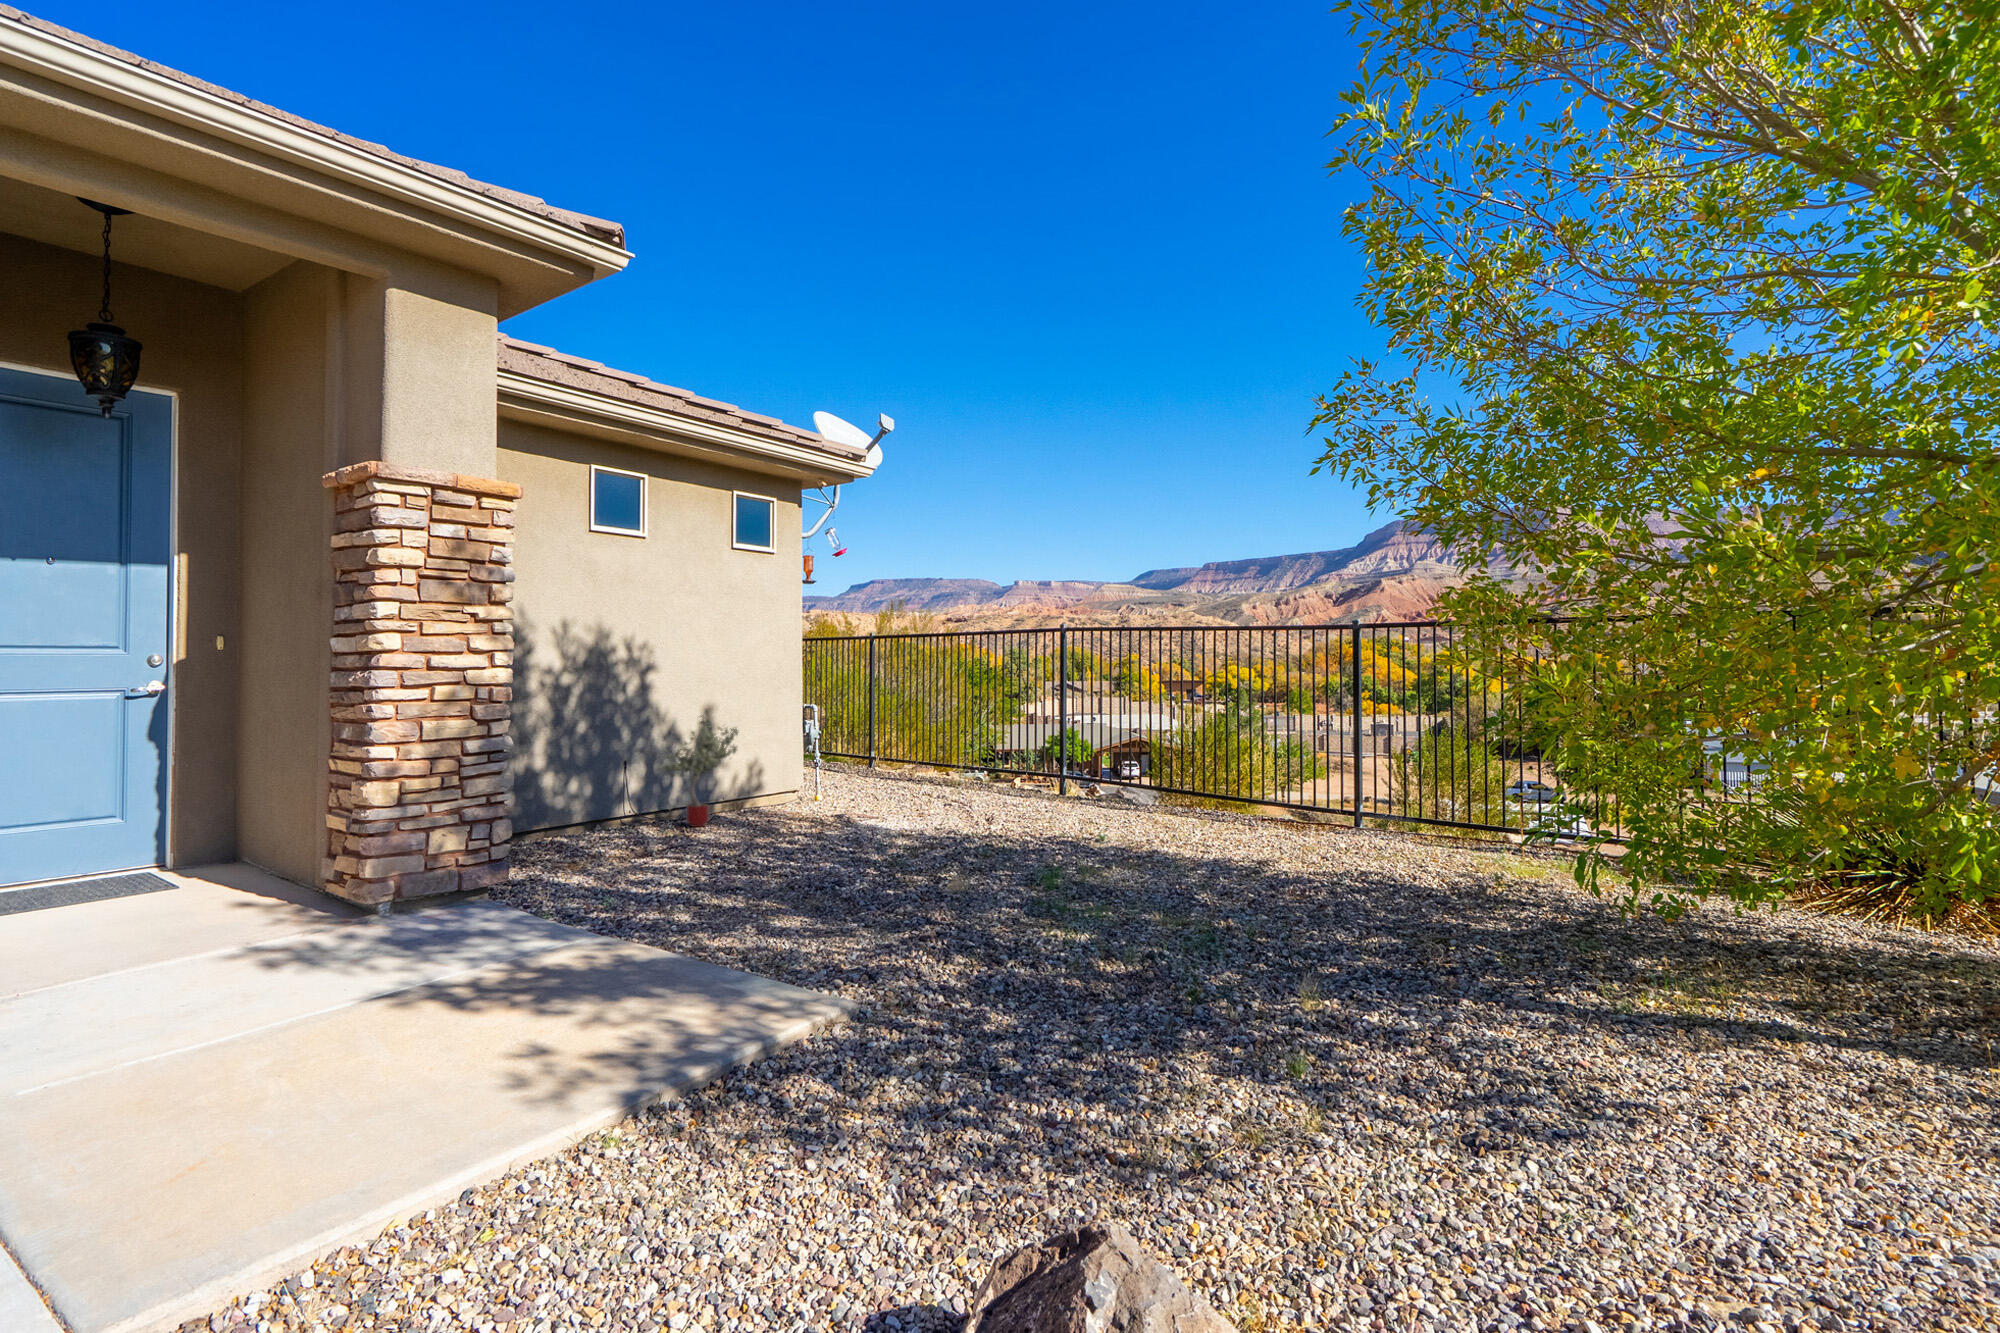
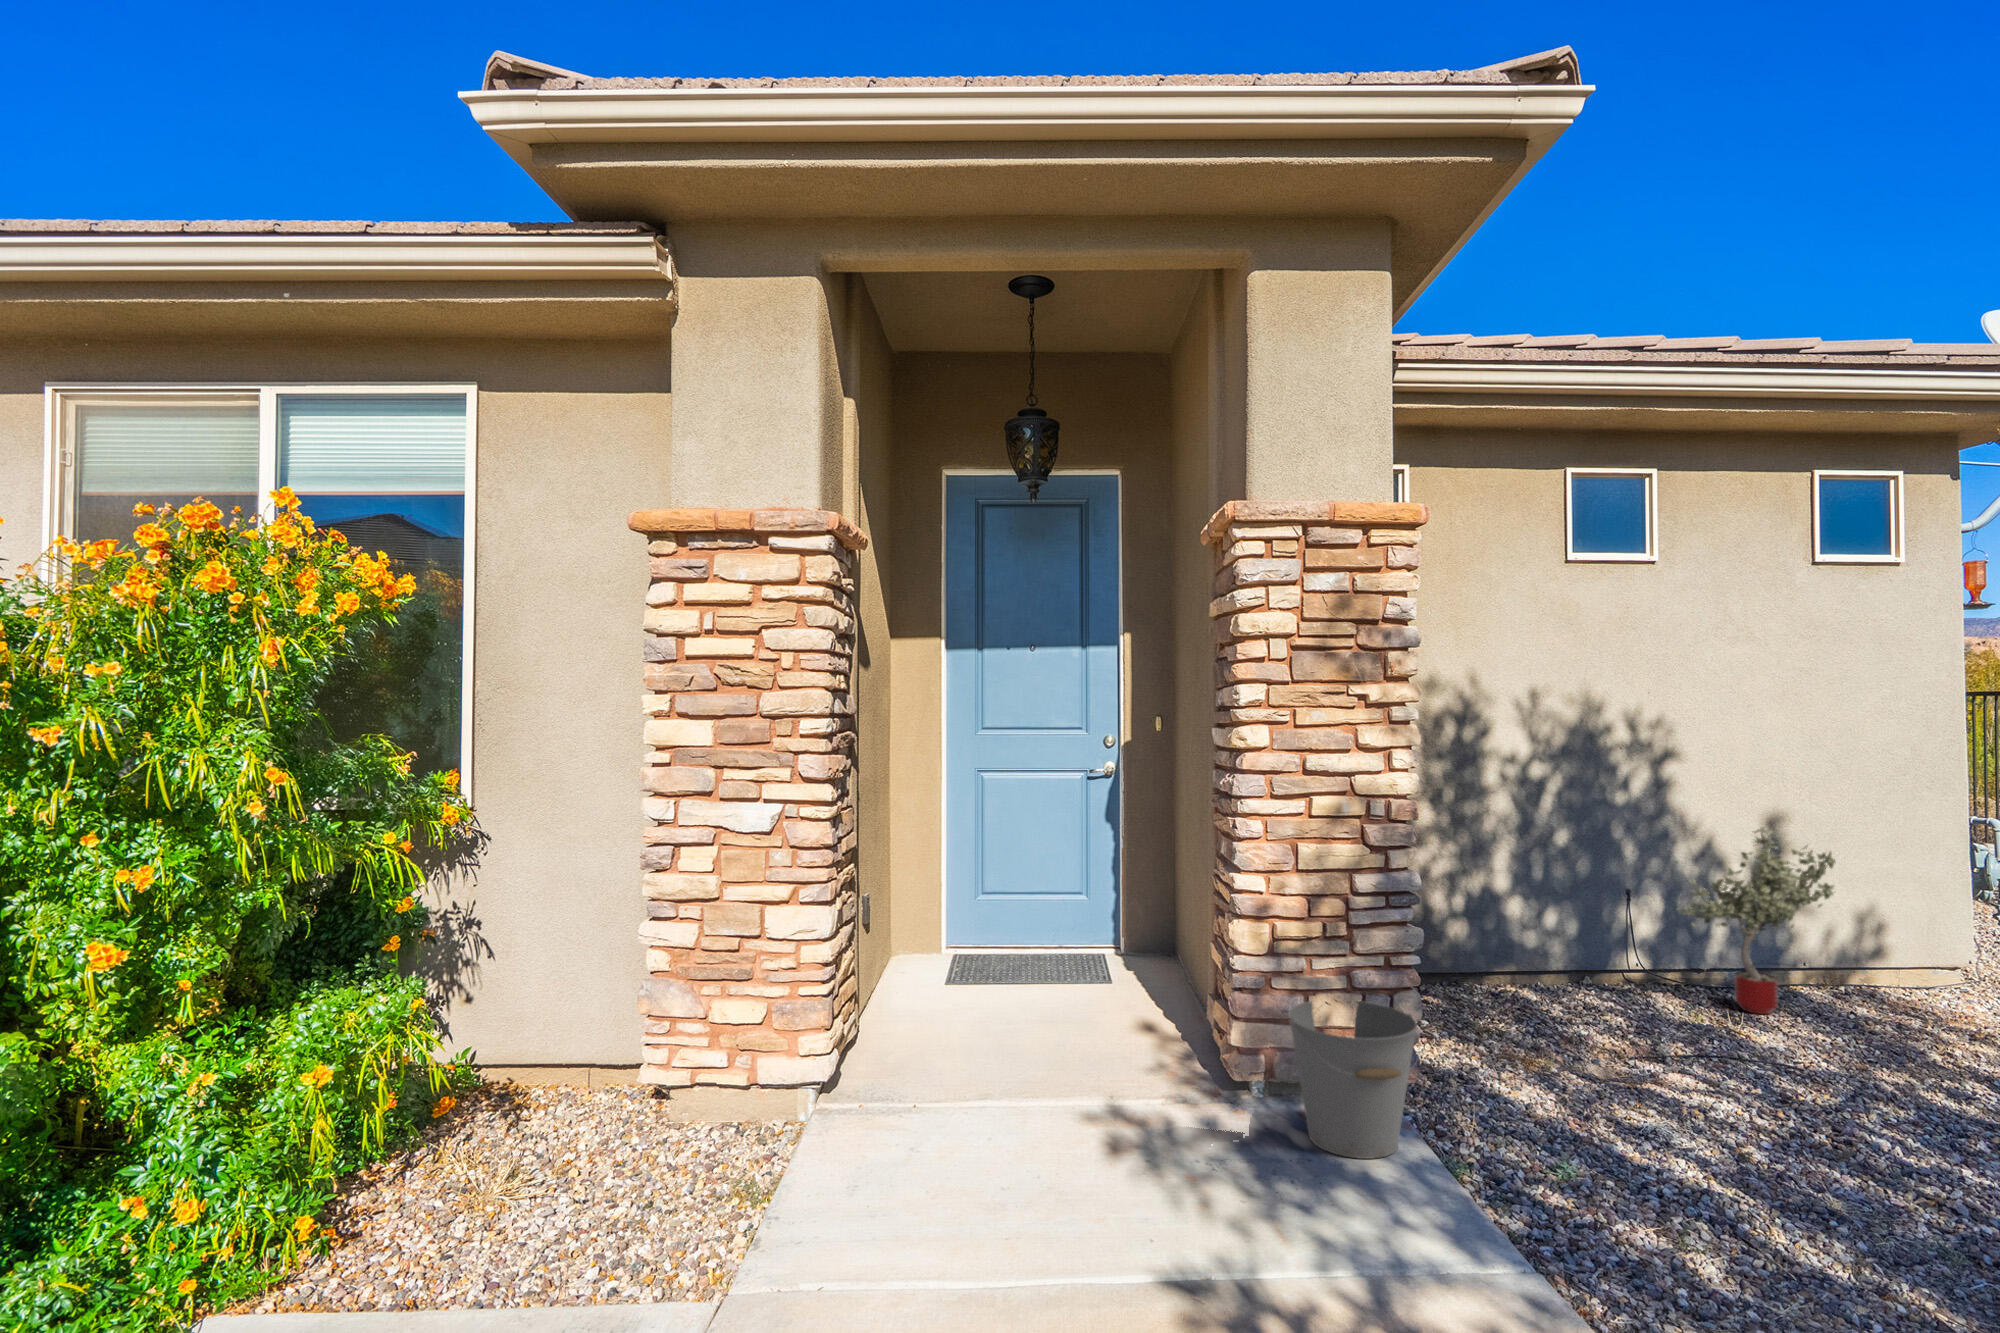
bucket: none [417,829,517,931] -> present [1289,1001,1420,1159]

